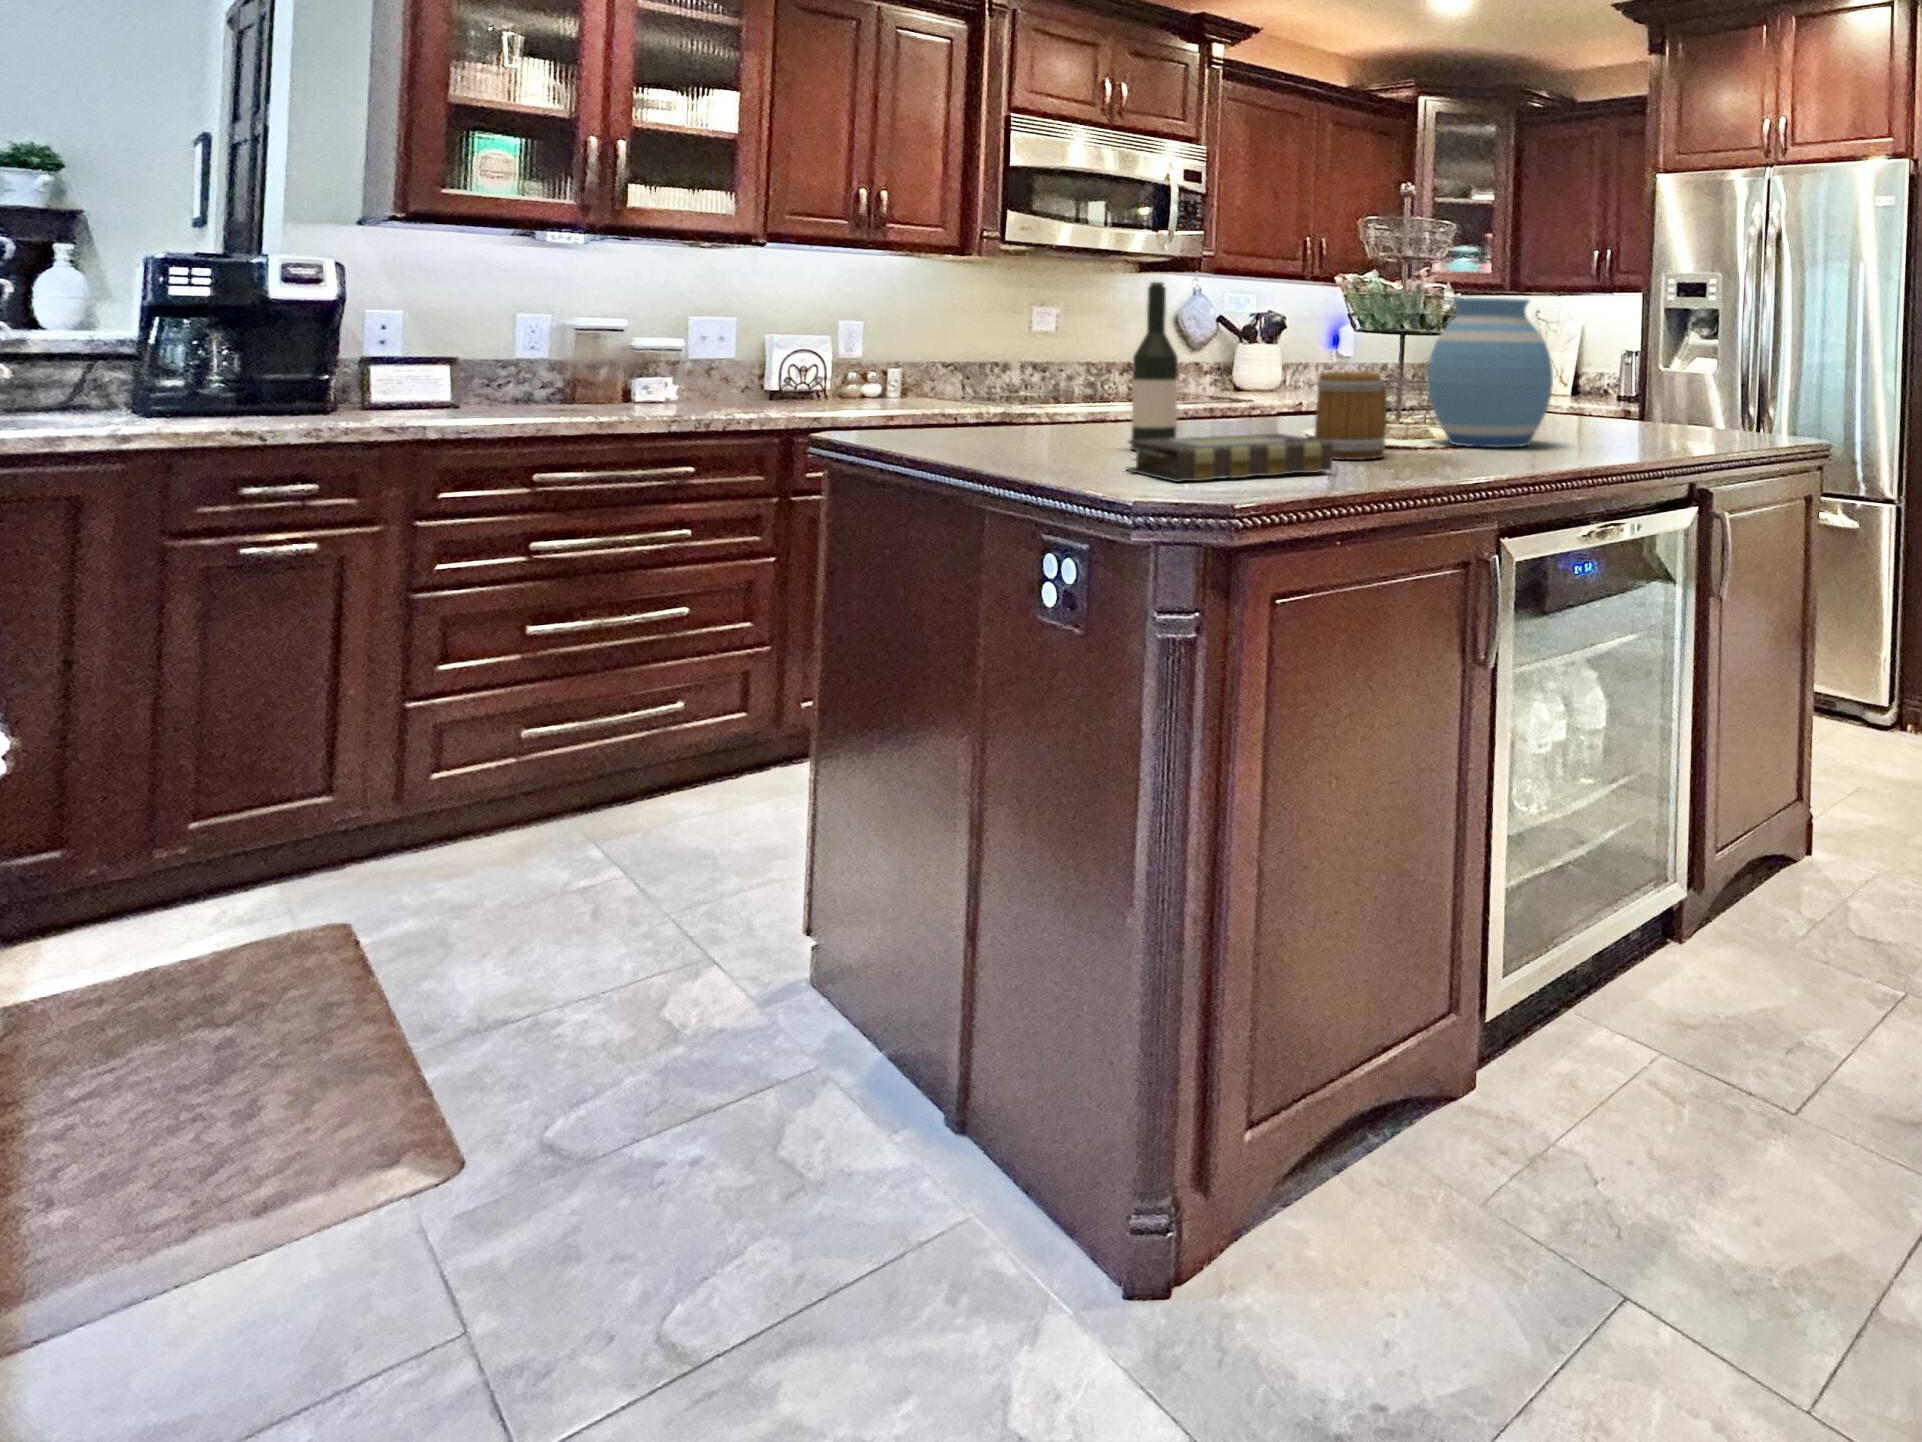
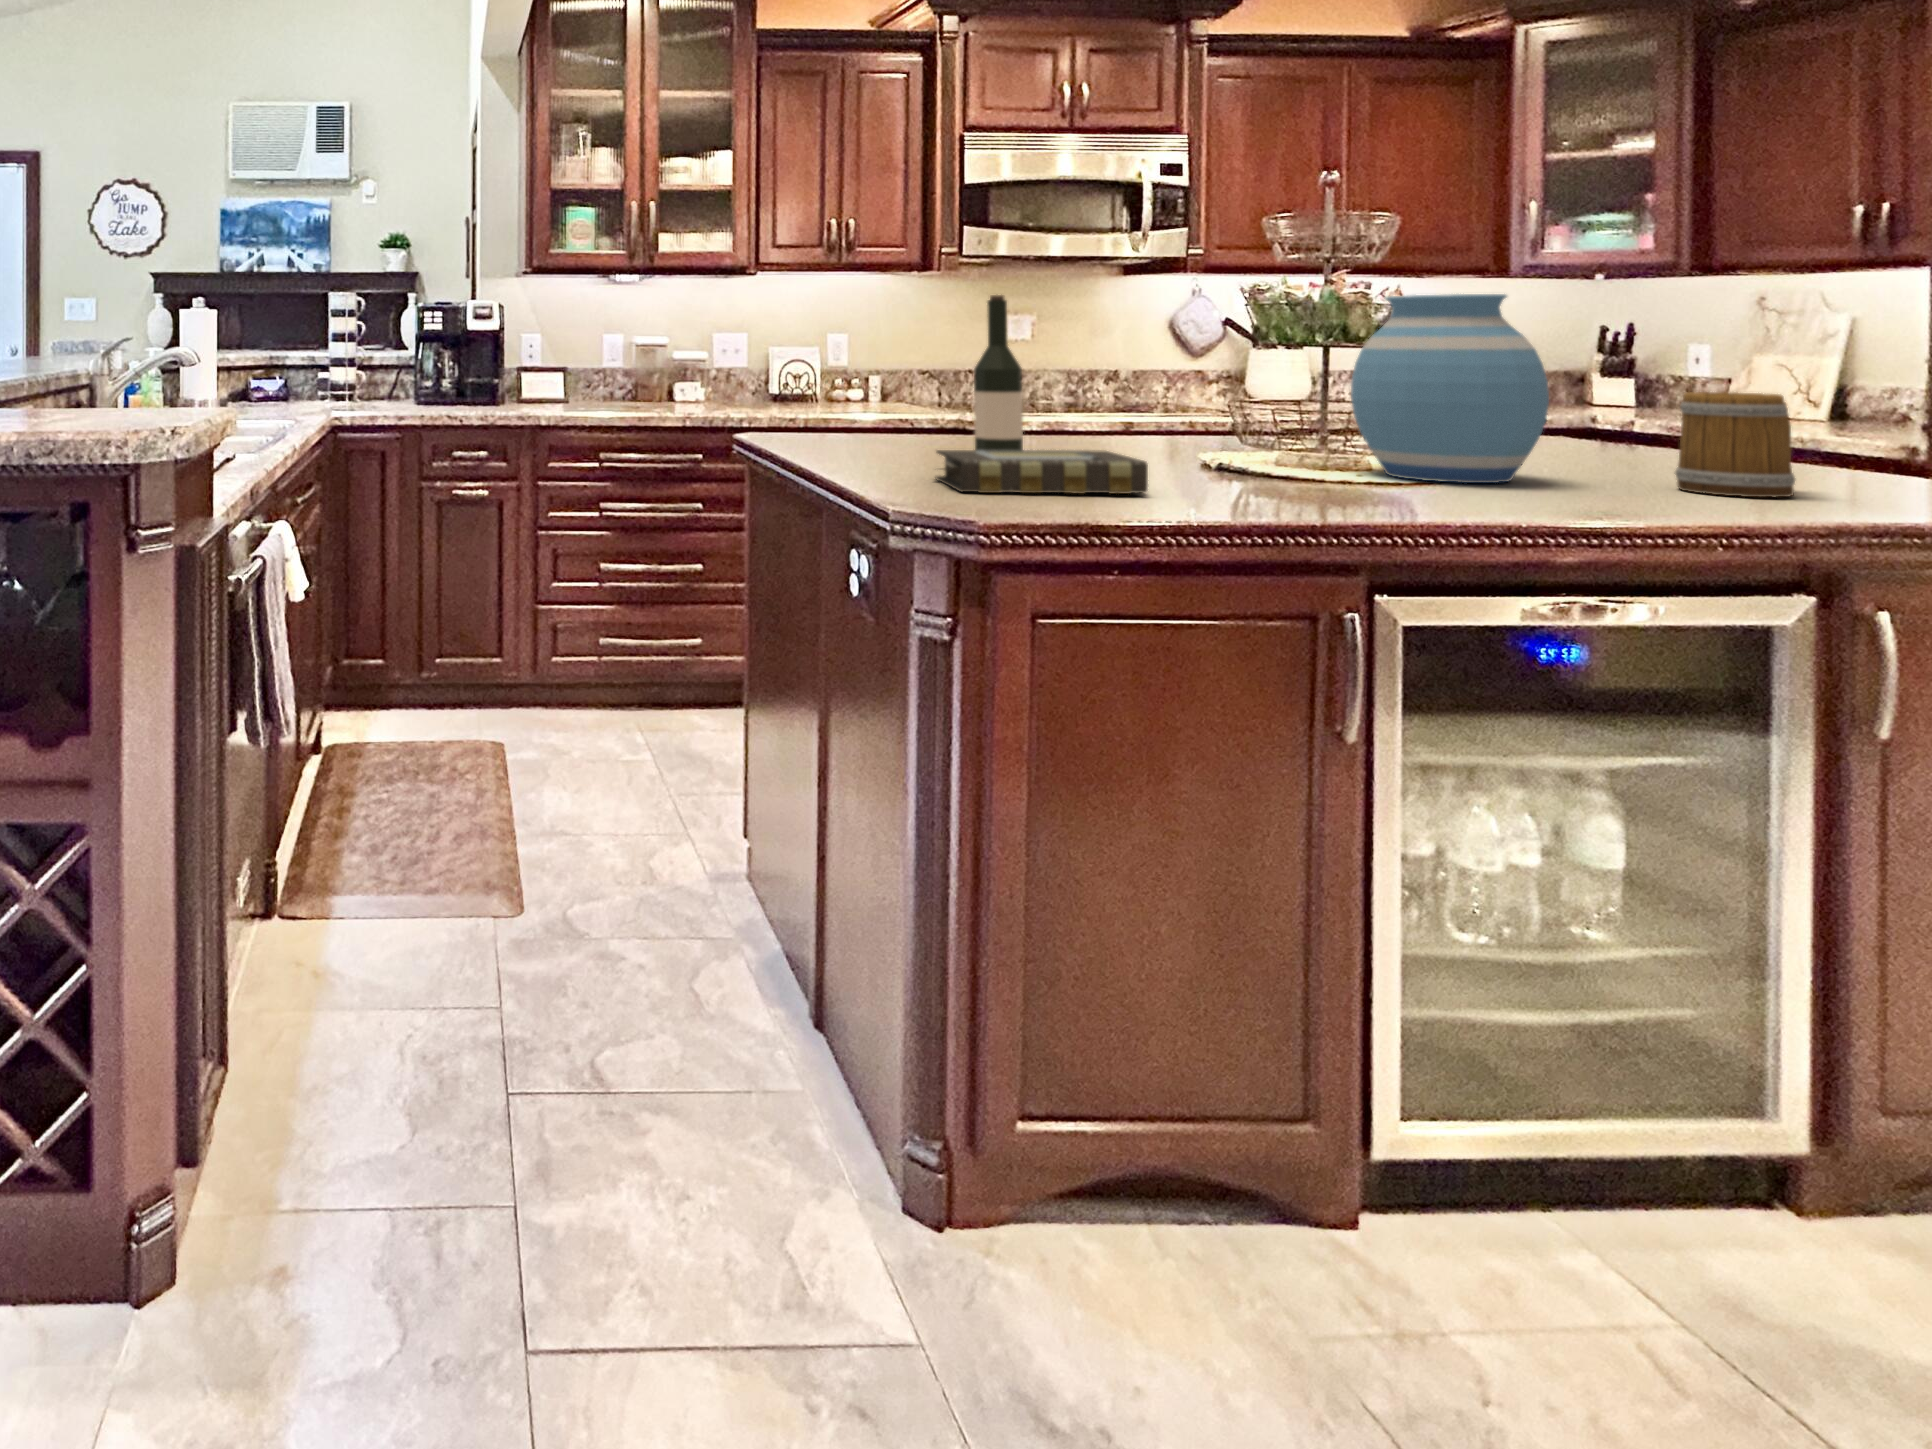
mug: present [1314,372,1387,460] -> present [1675,392,1795,497]

